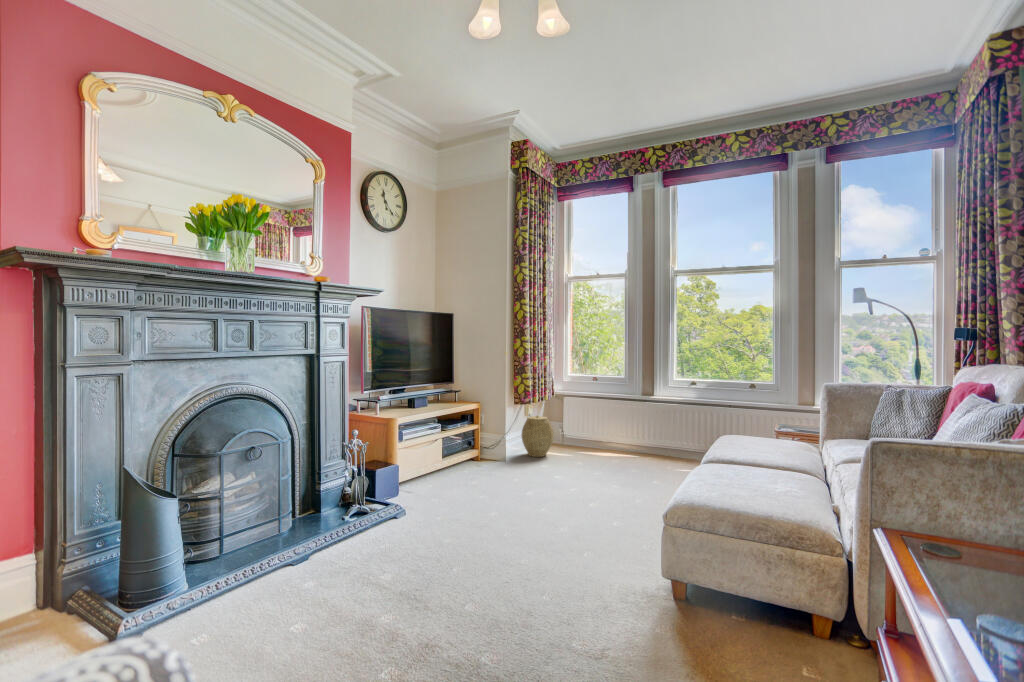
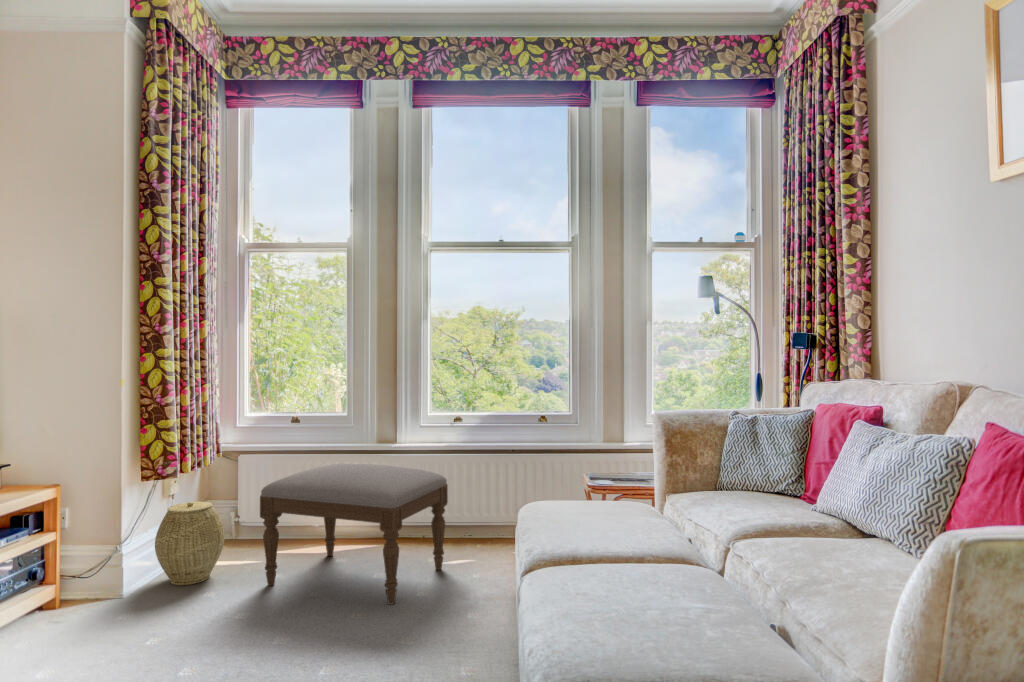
ottoman: none [570,403,676,478] -> present [260,464,448,605]

